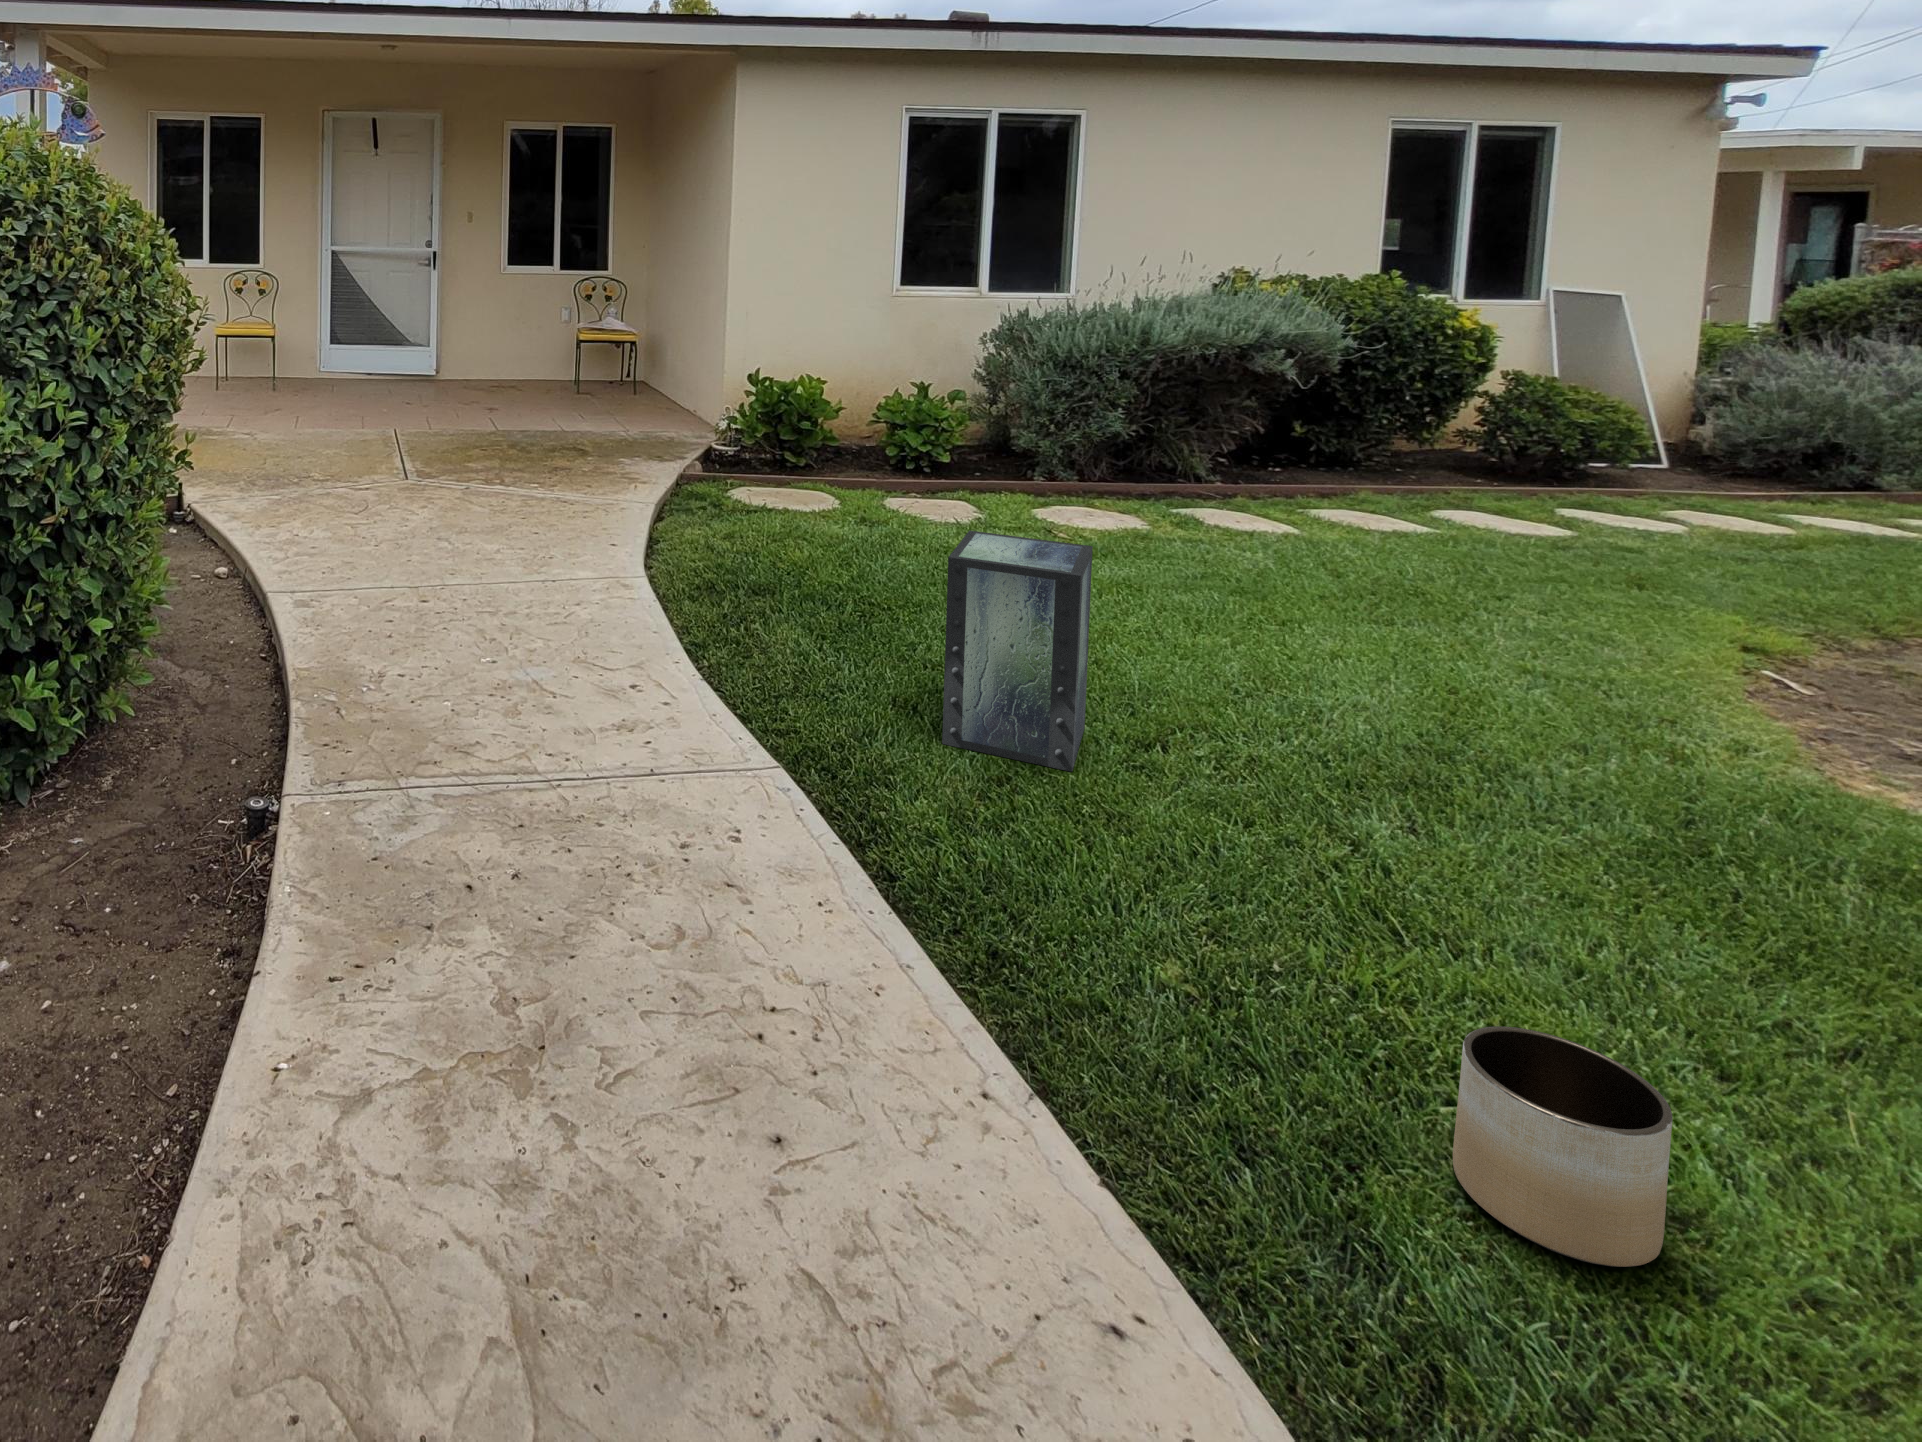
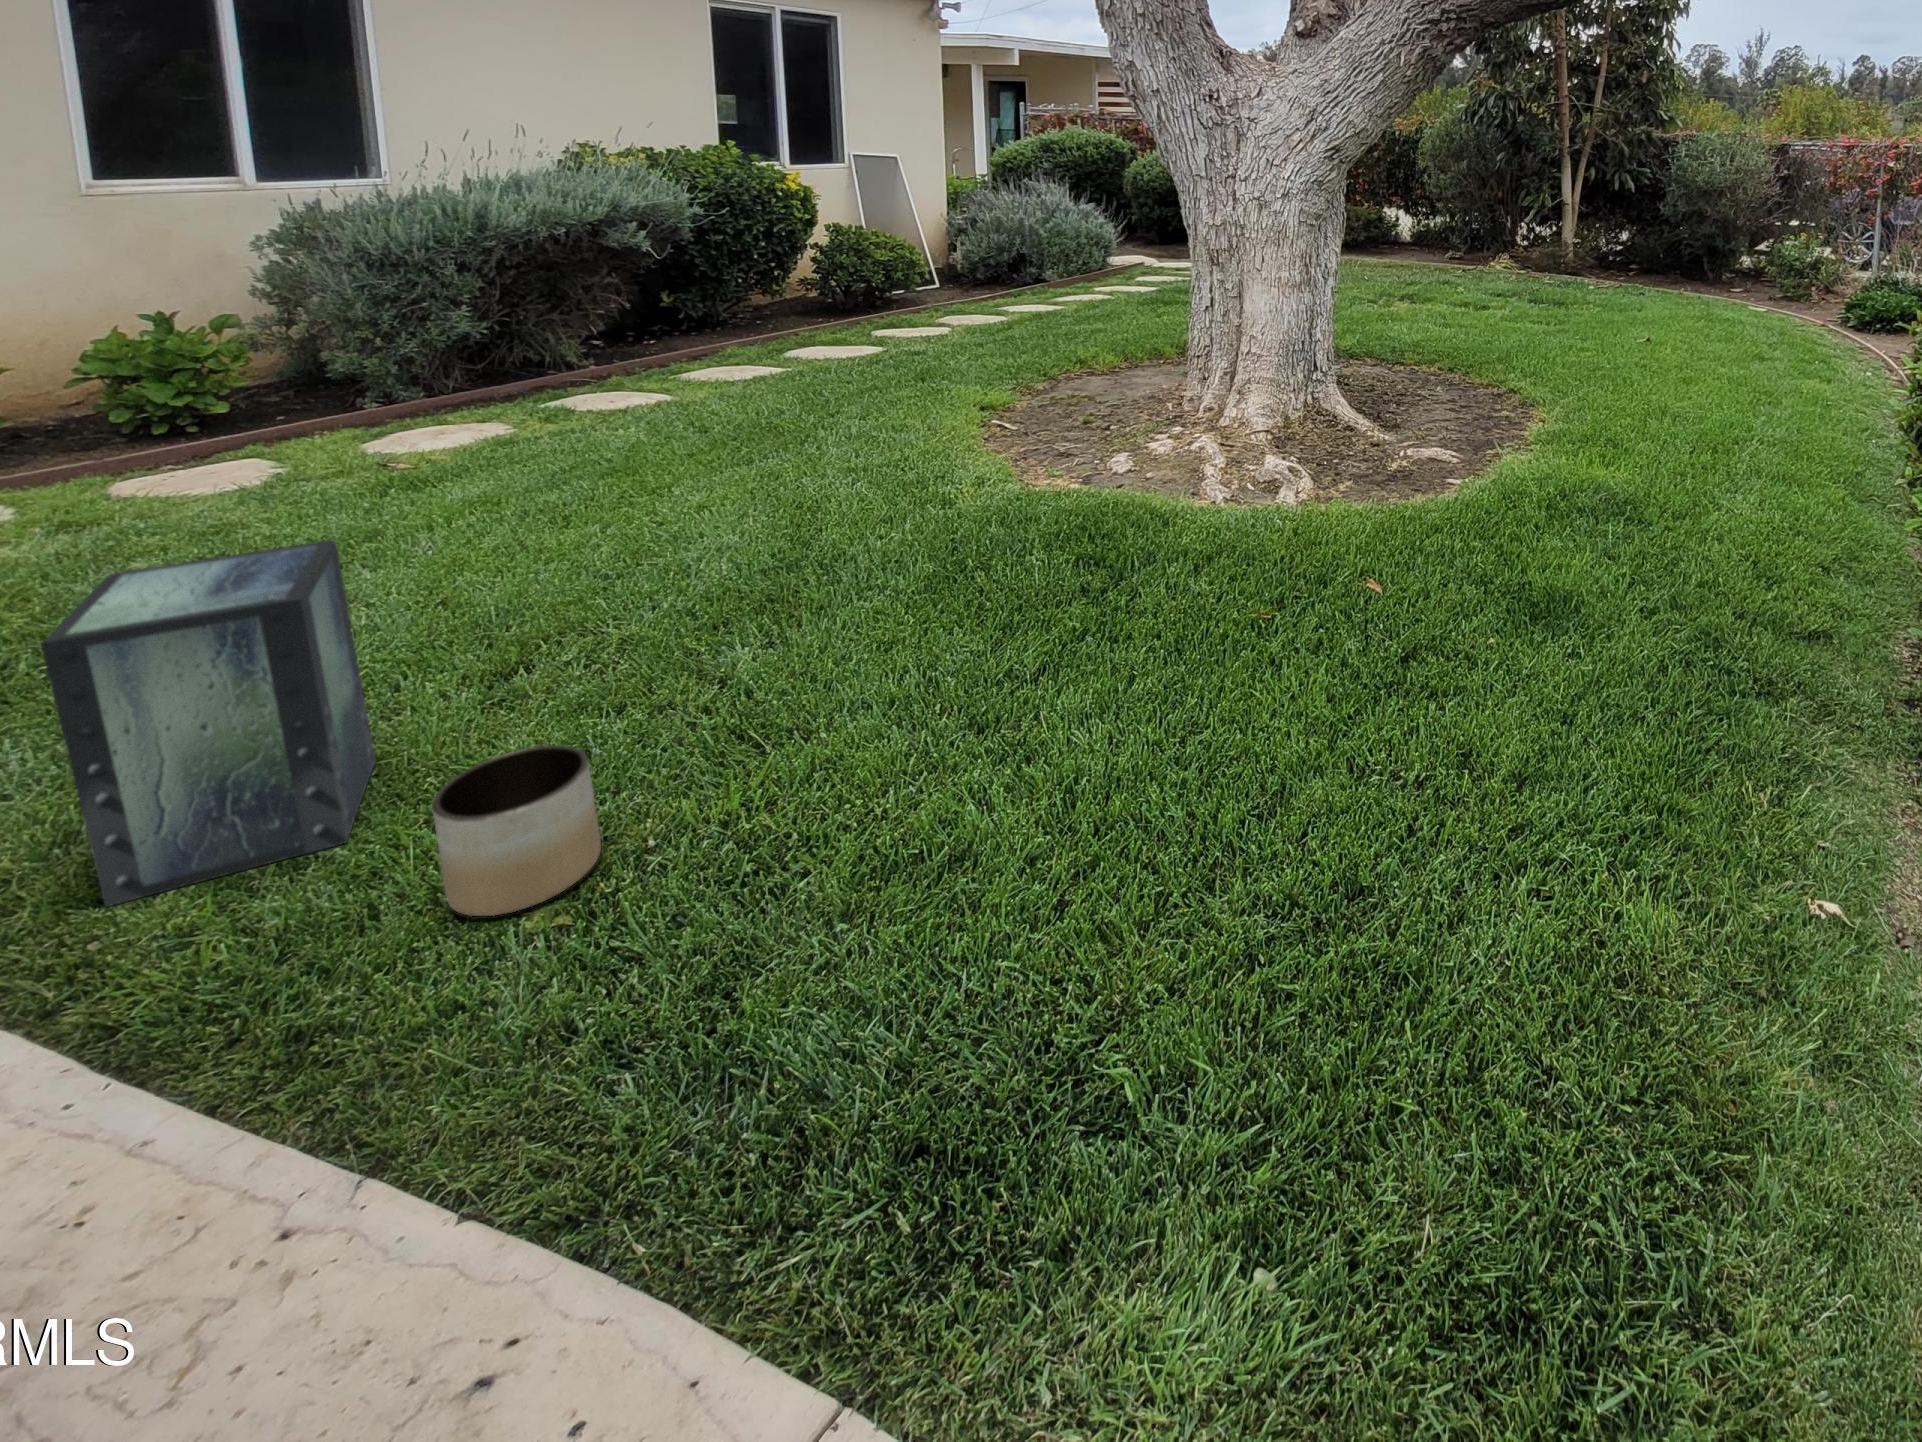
planter: present [1453,1027,1672,1267] -> present [432,745,601,916]

